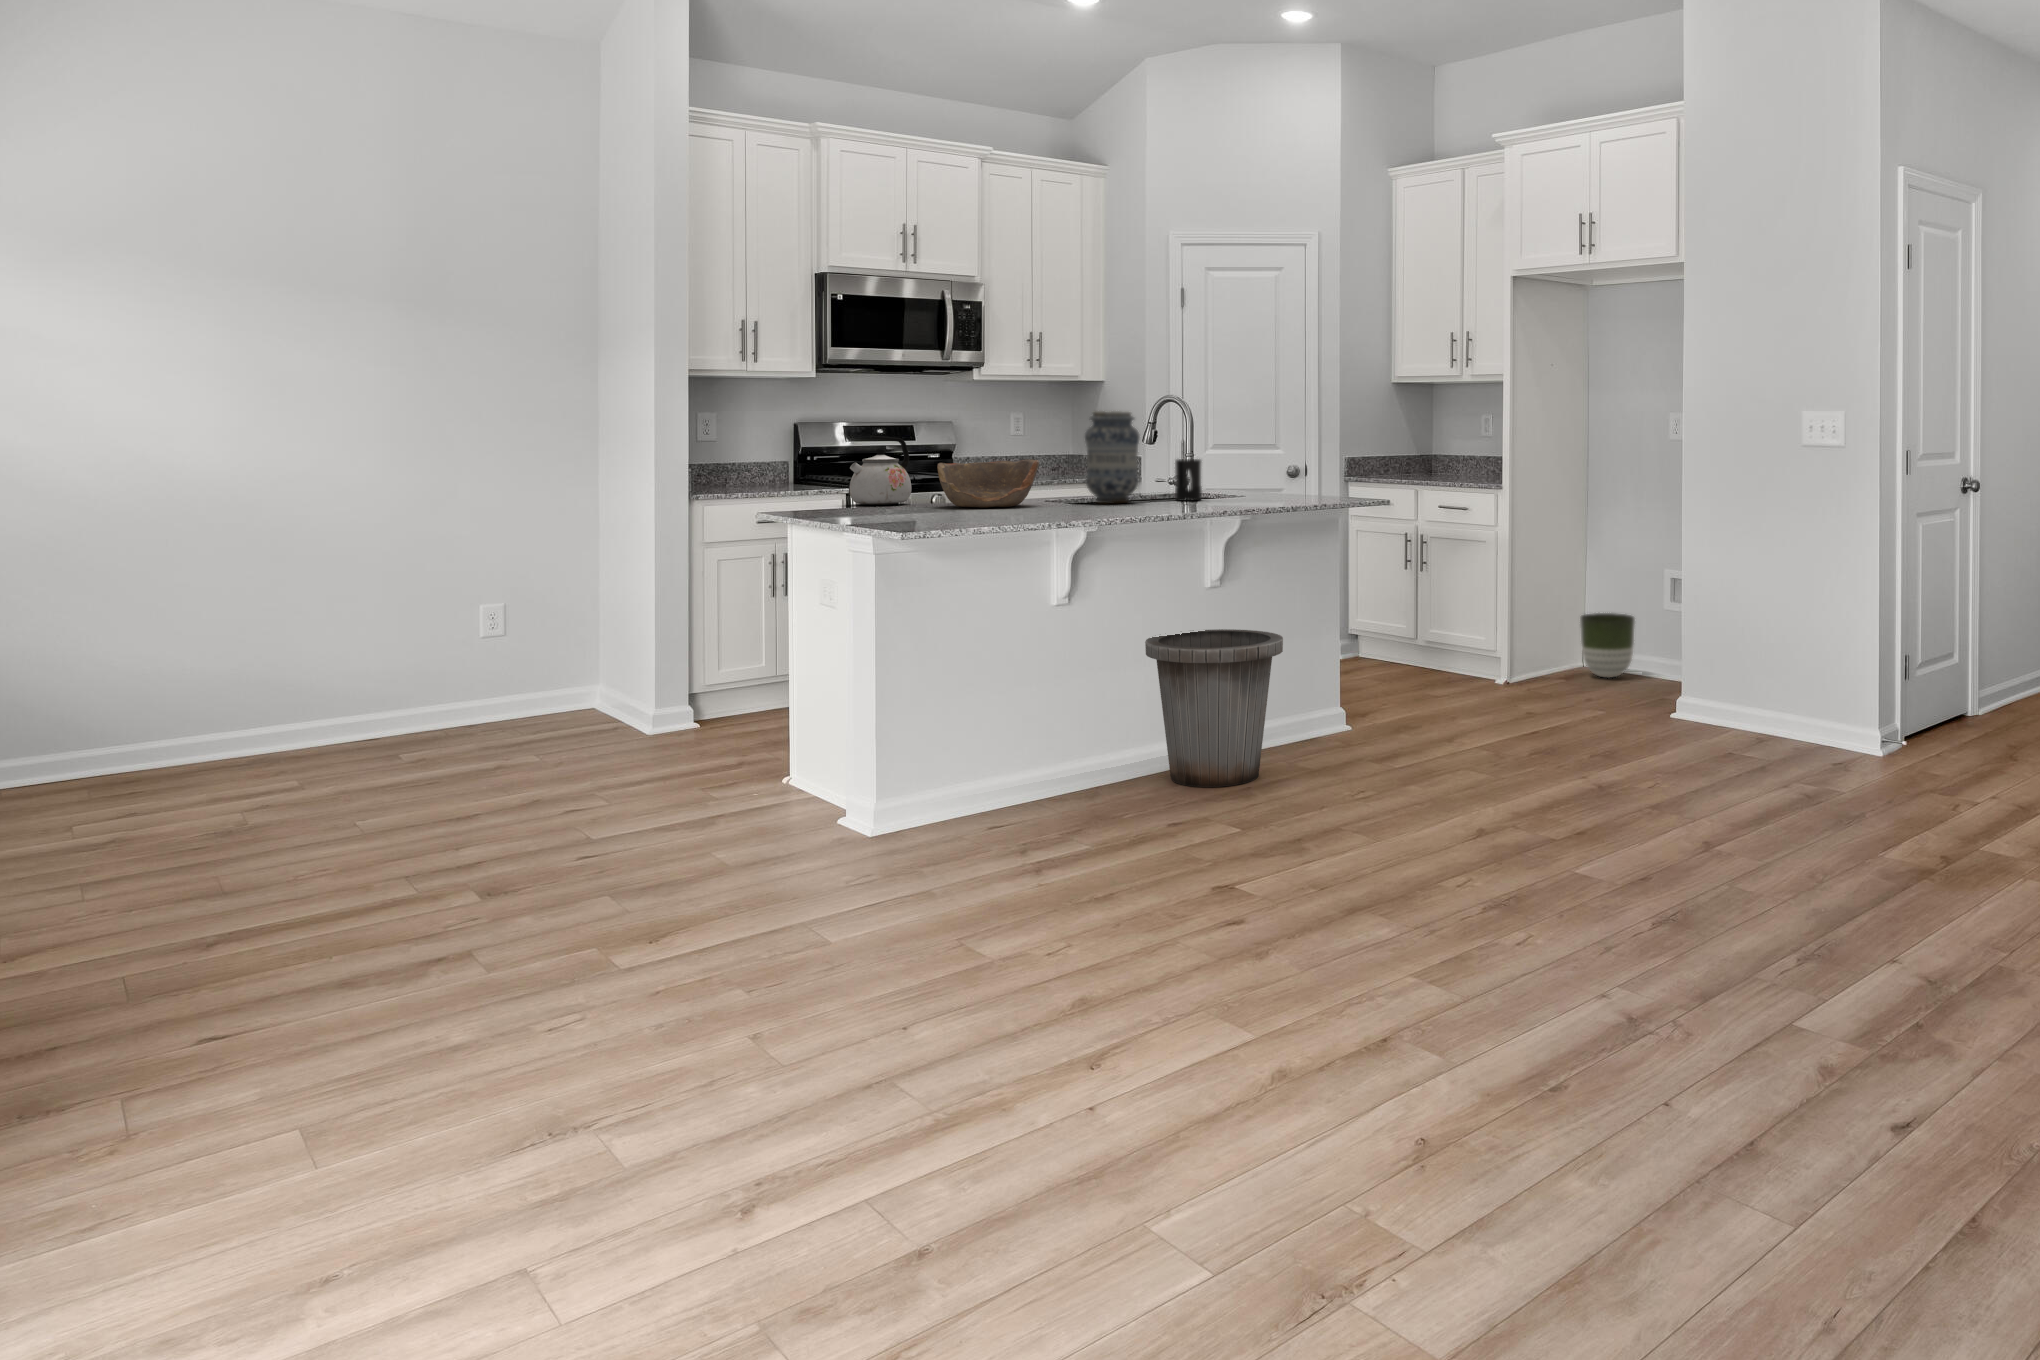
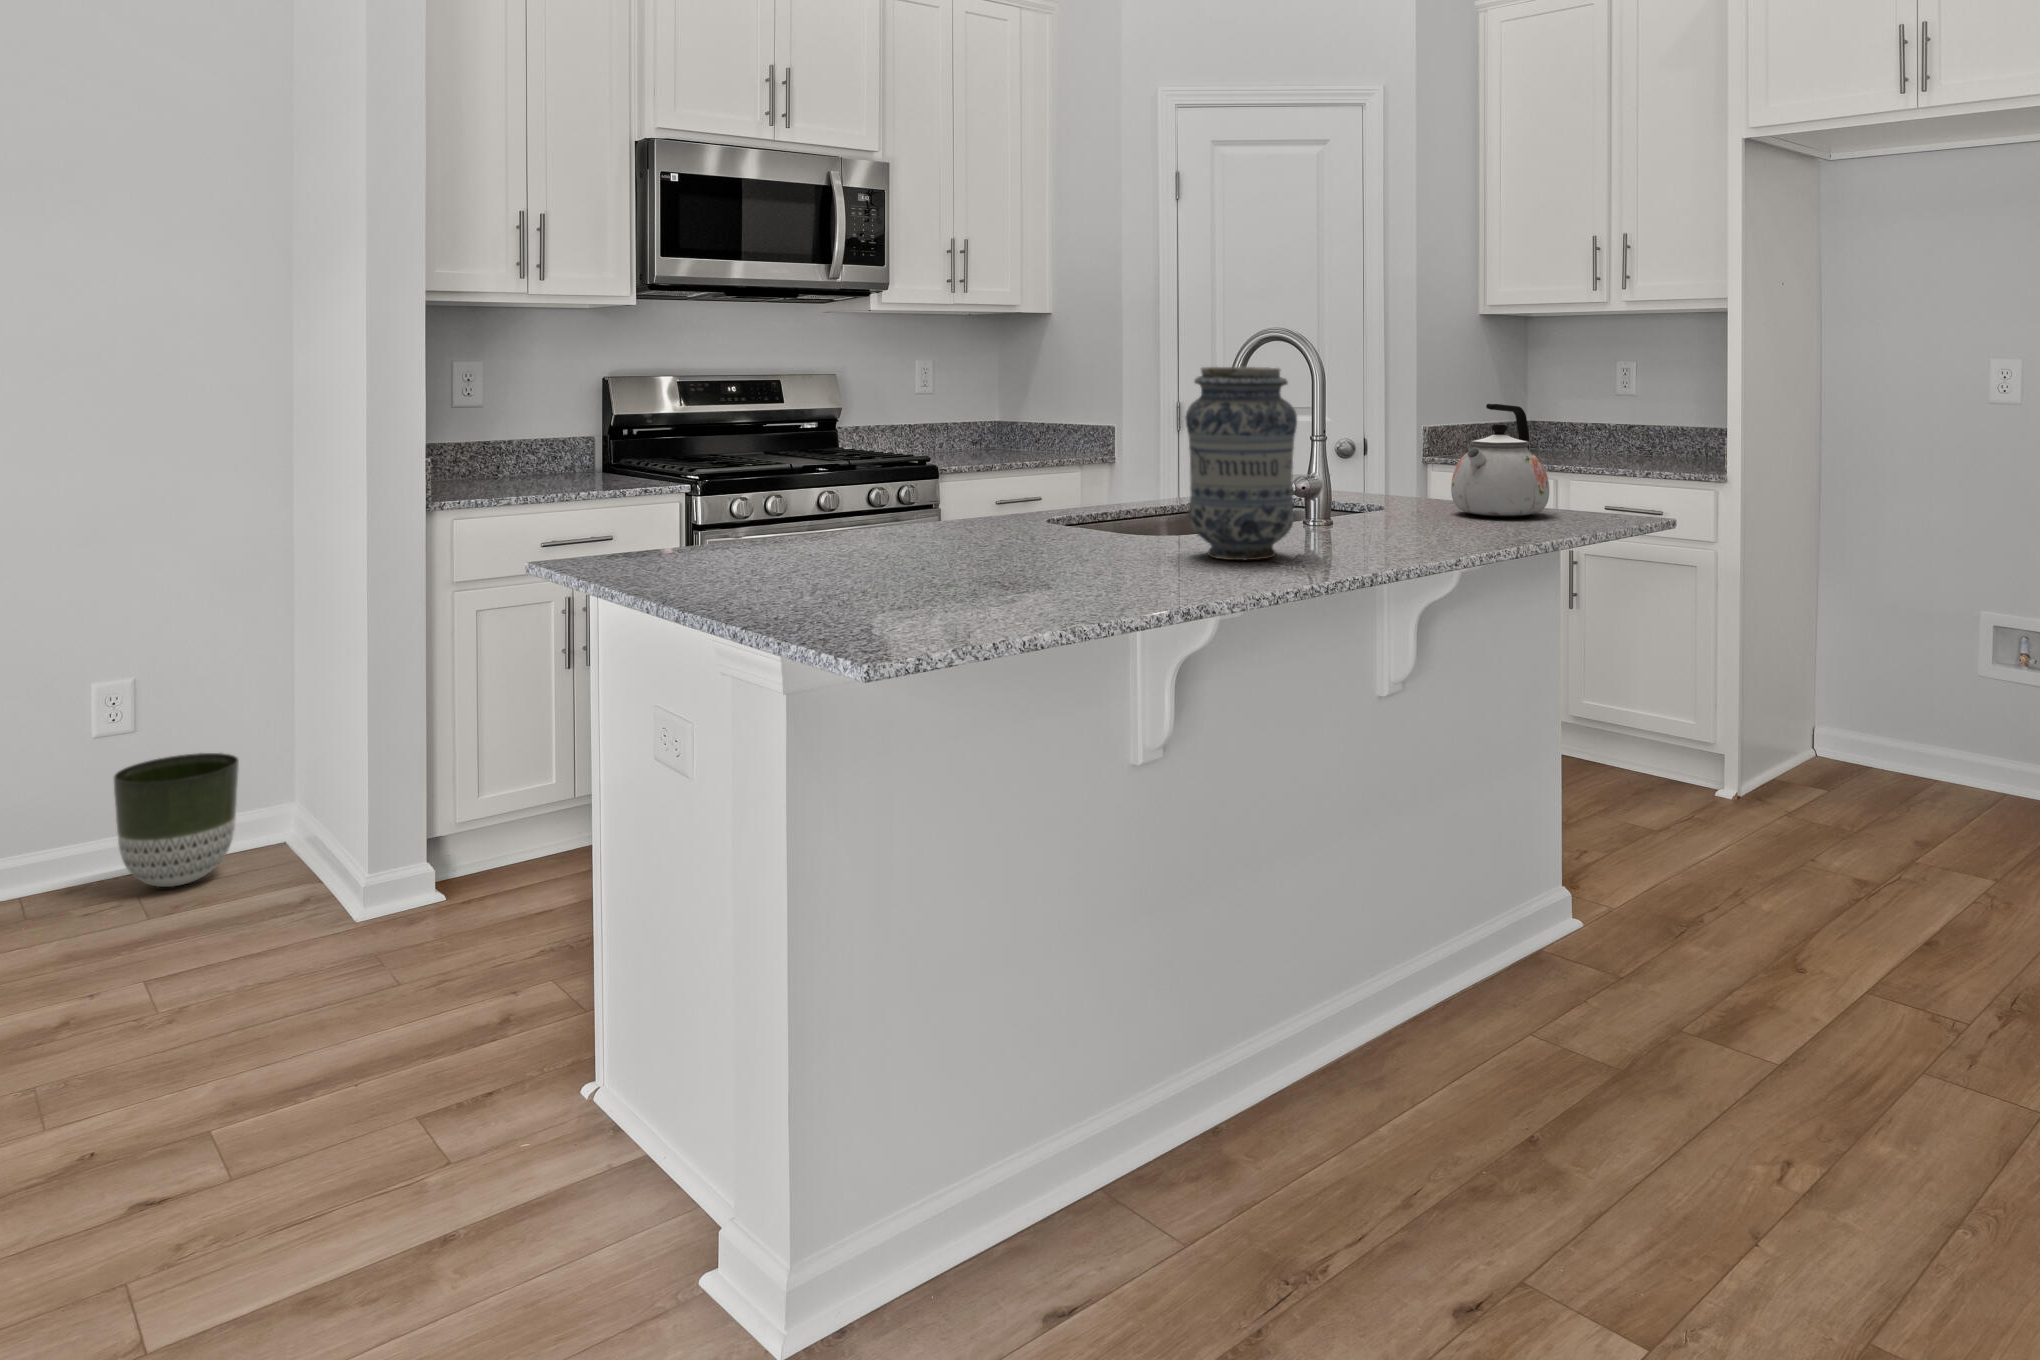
kettle: present [850,436,911,505] -> present [1451,404,1550,517]
candle: present [1175,458,1202,501] -> none [1347,453,1401,547]
bowl: present [937,459,1039,508] -> none [896,468,1110,581]
planter: present [1580,613,1635,678] -> present [114,753,239,887]
trash can: present [1145,629,1283,787] -> none [1309,794,1599,1172]

